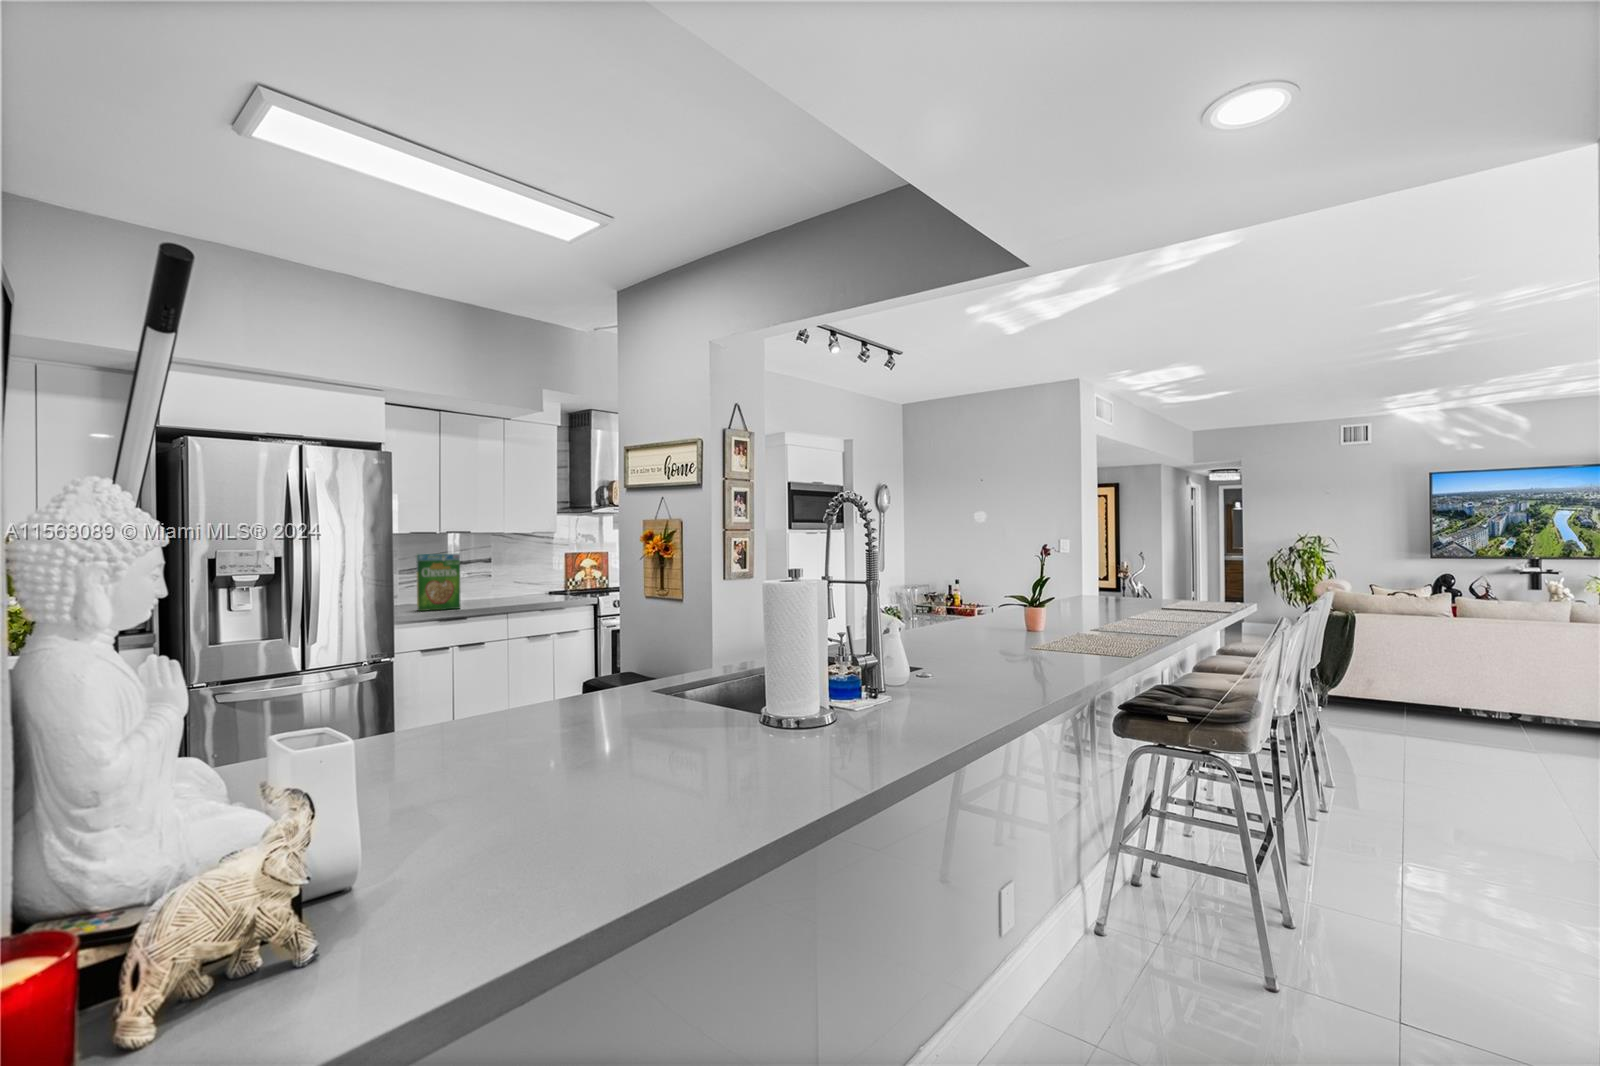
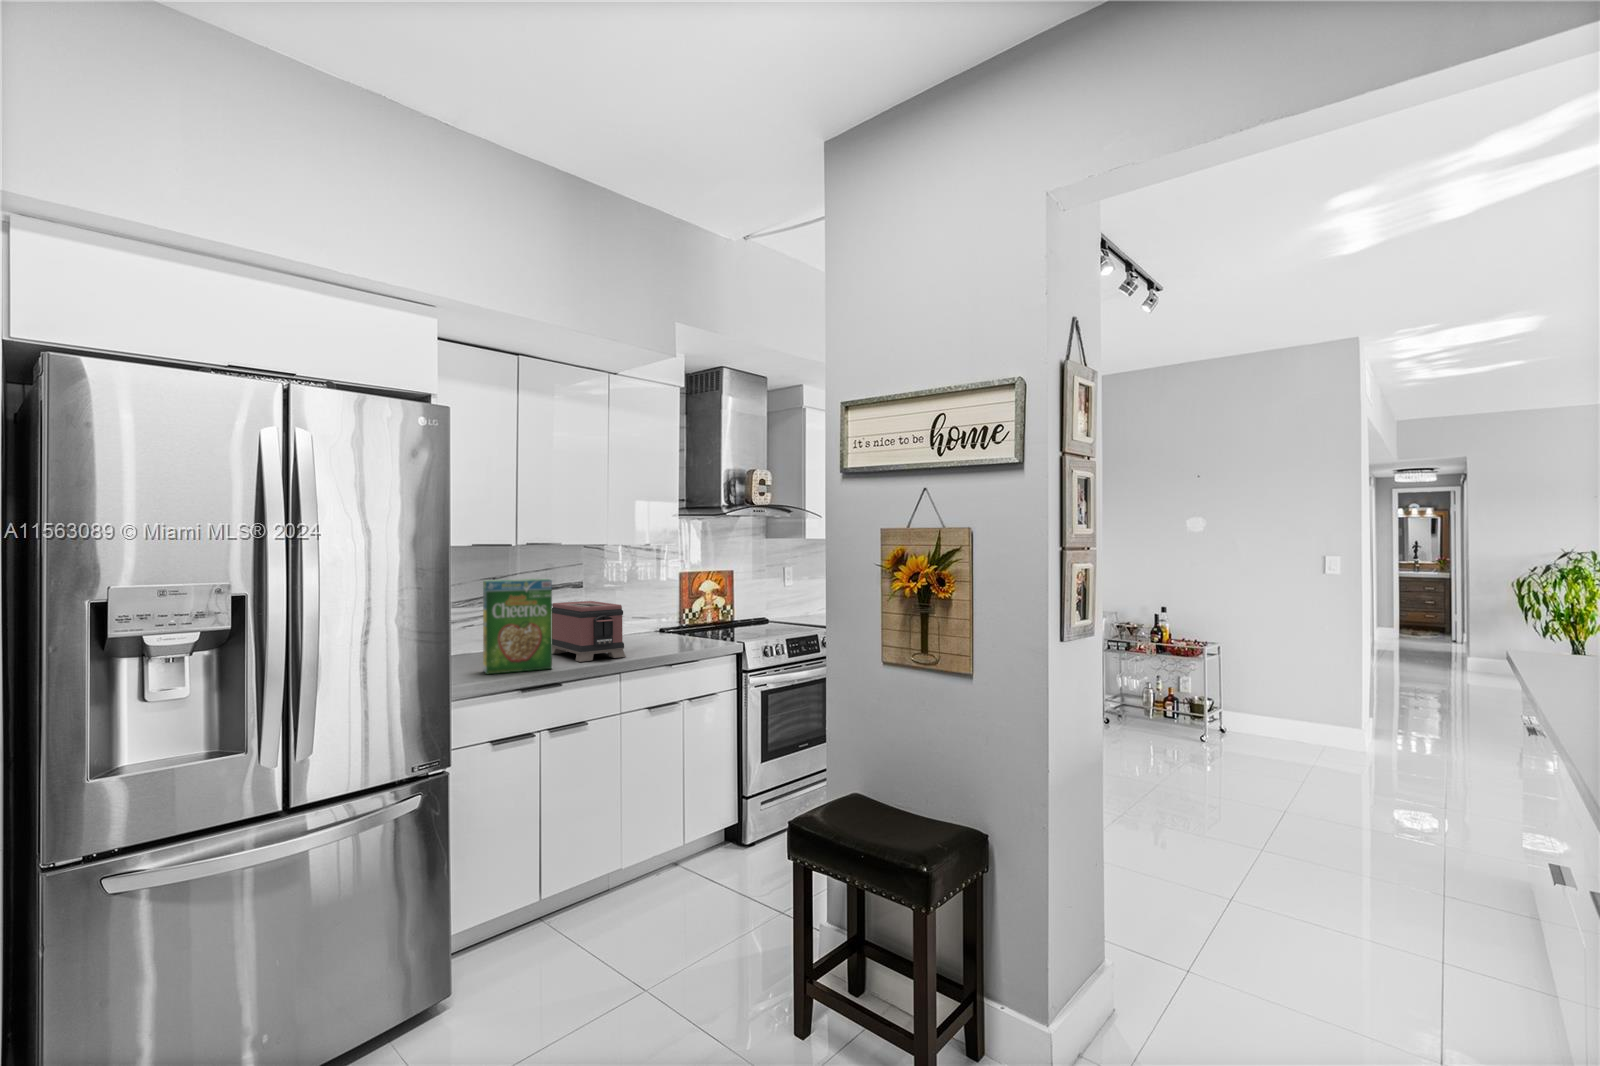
toaster: none [464,570,512,606] -> present [552,601,626,662]

